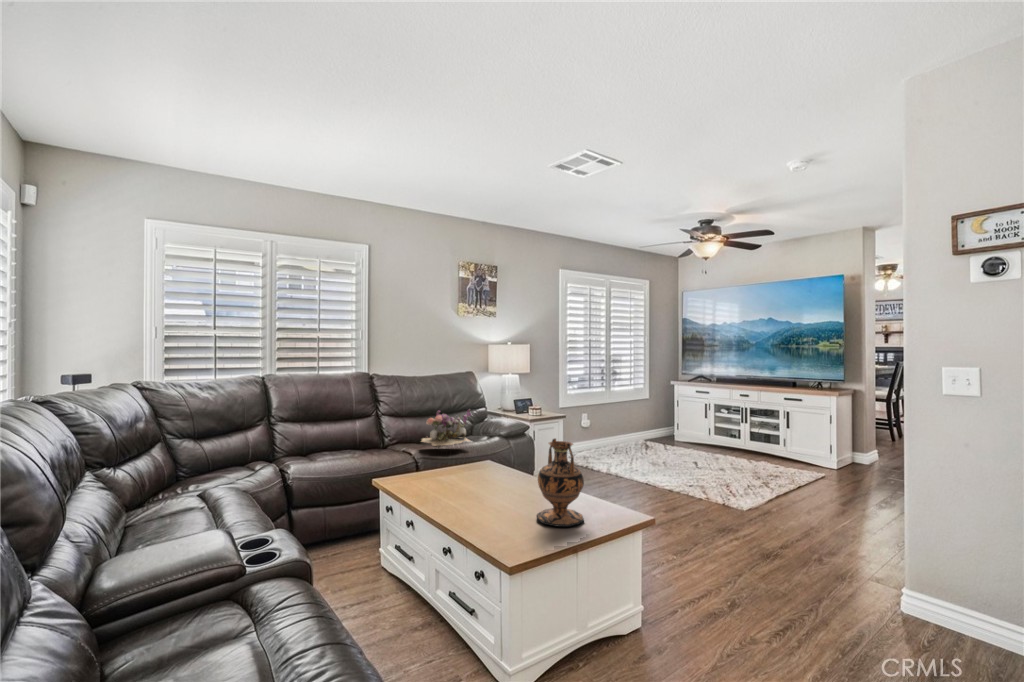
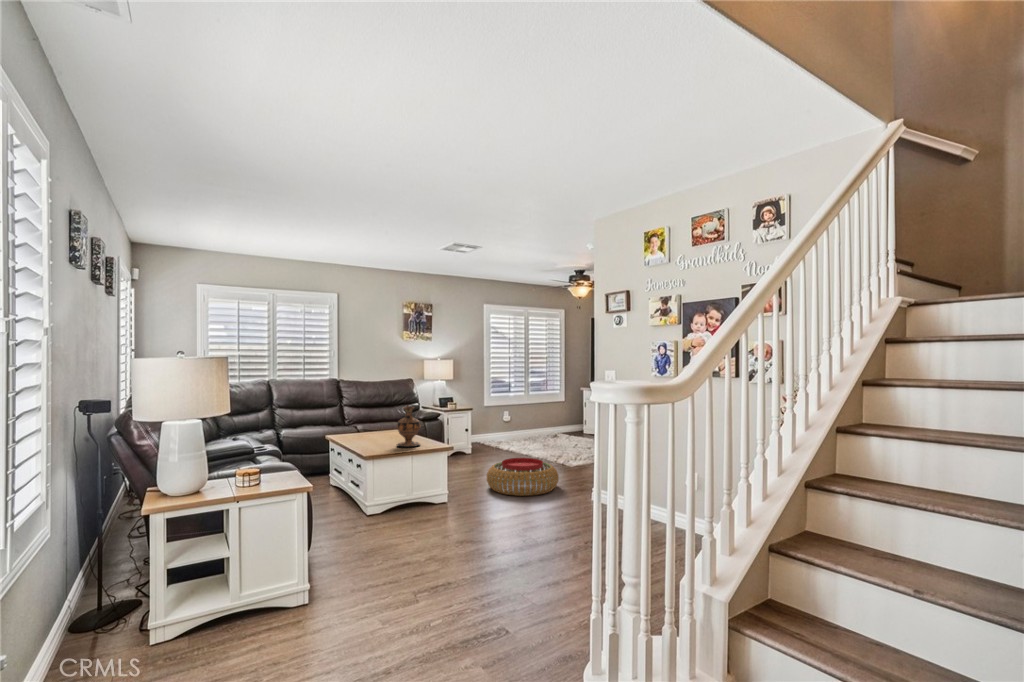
flower arrangement: present [421,409,471,448] -> none [365,400,399,426]
pouf: none [662,516,802,602] -> present [486,458,559,496]

